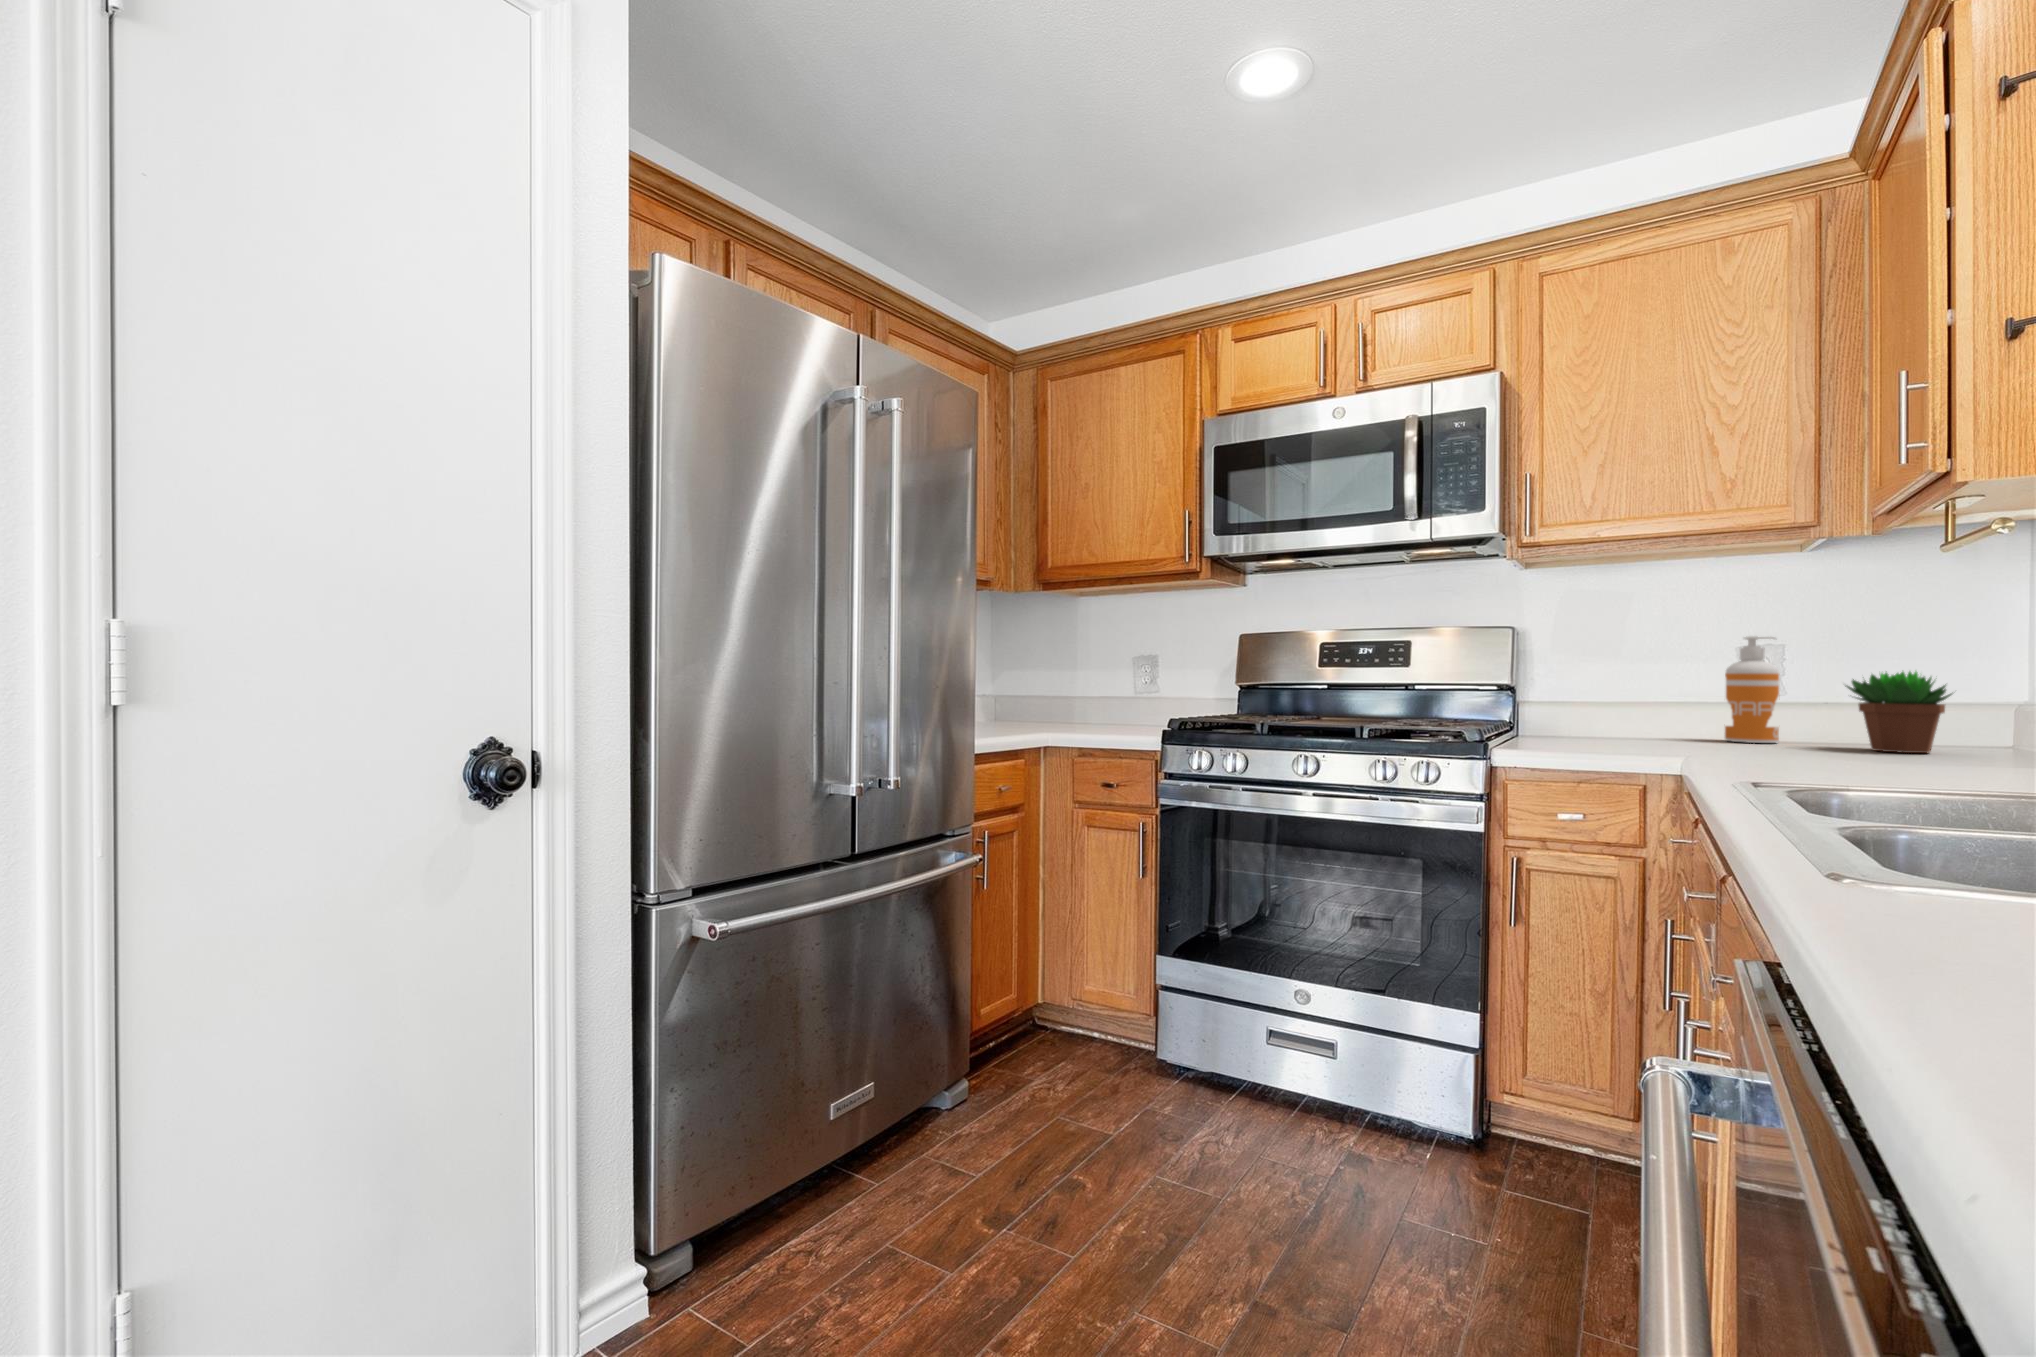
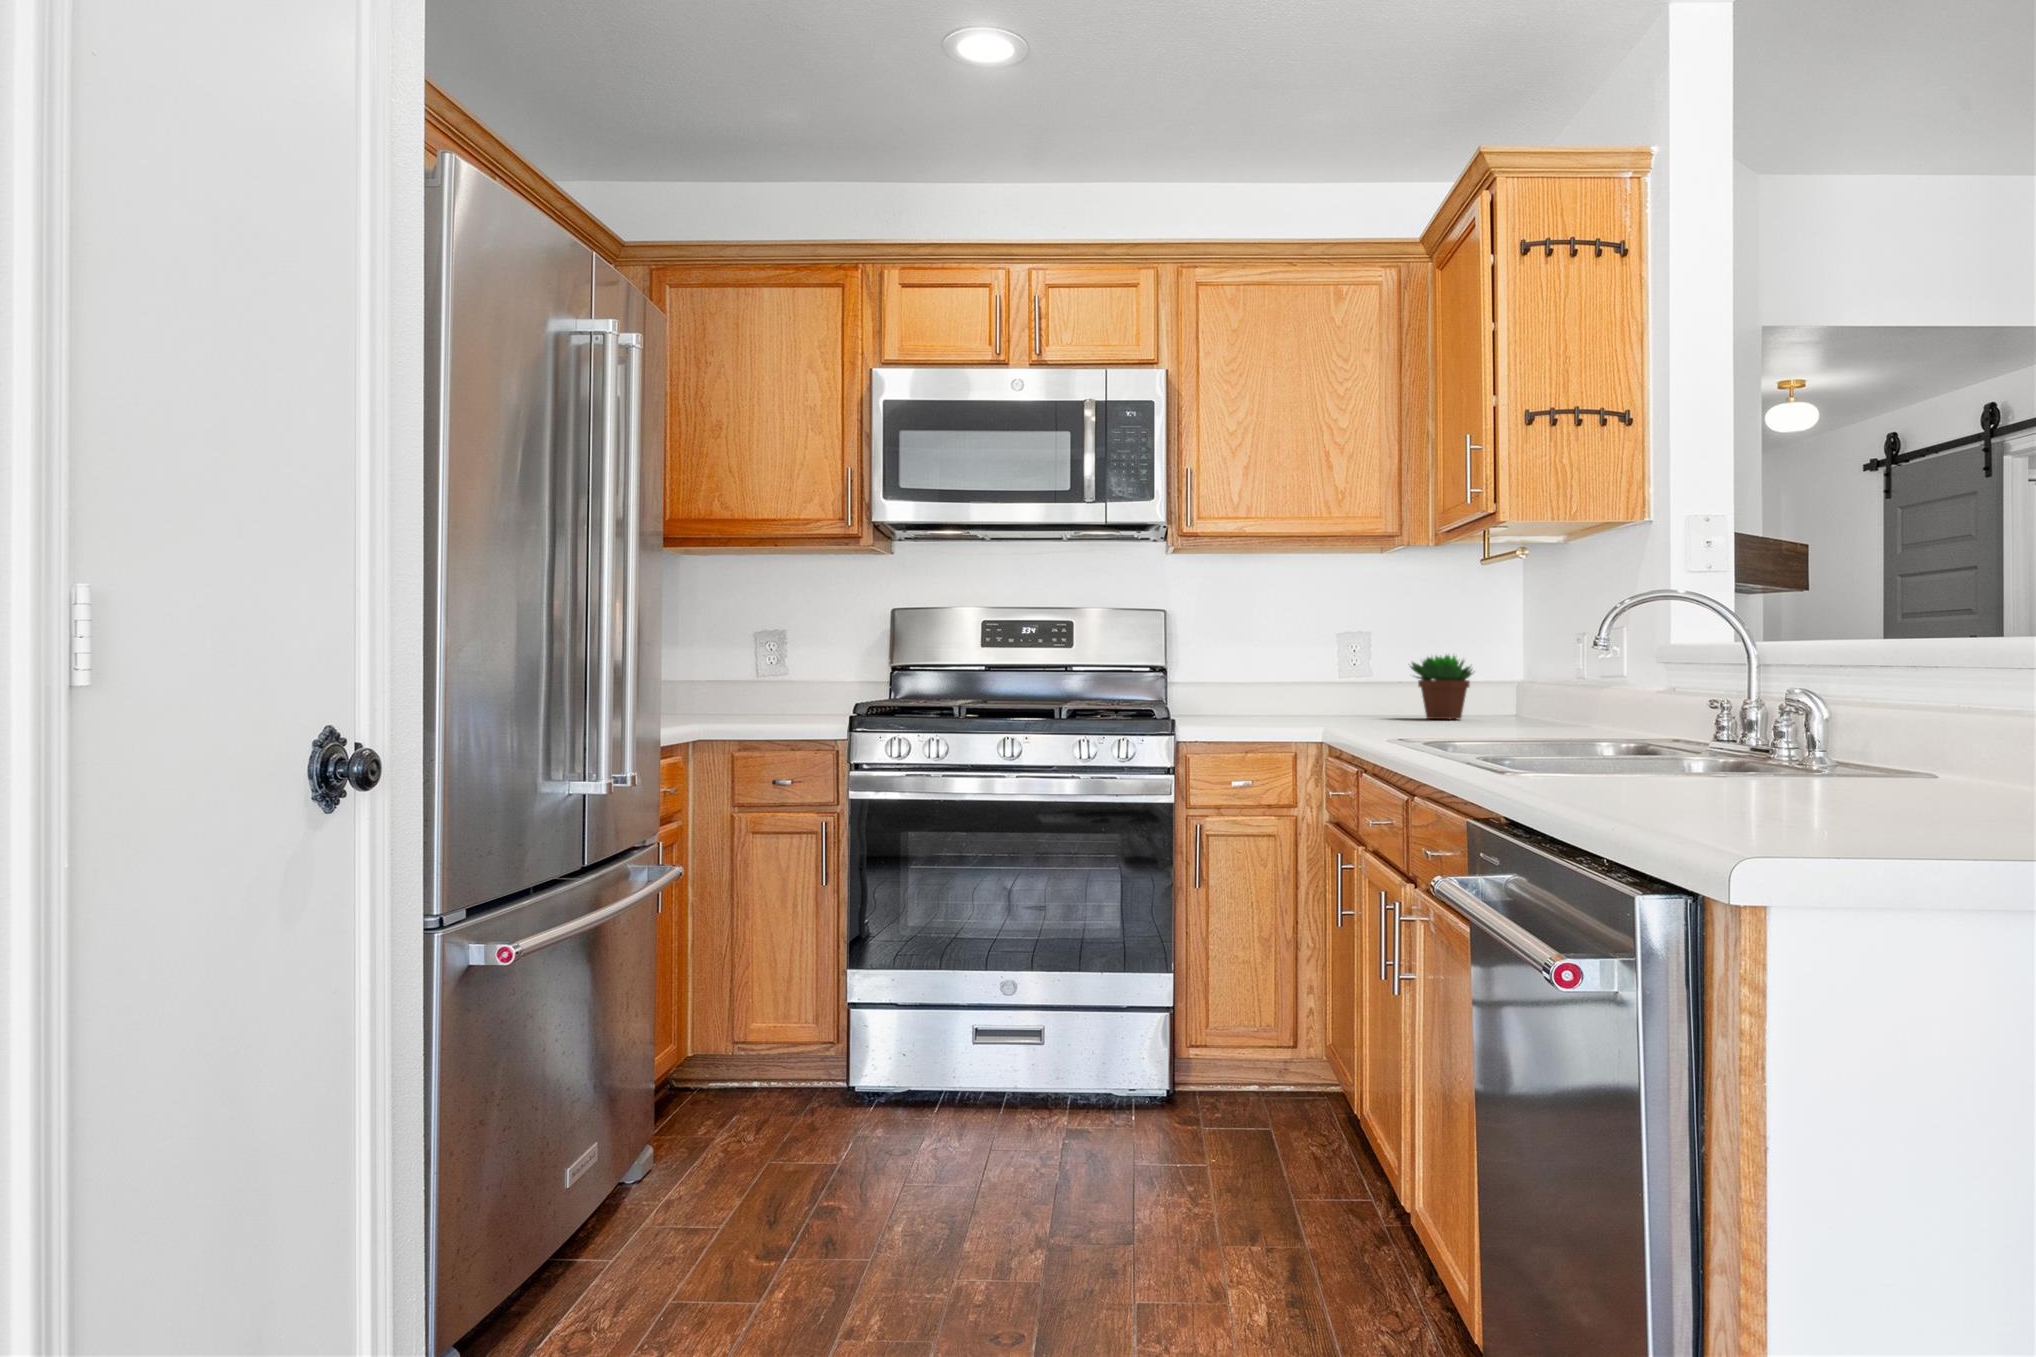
soap dispenser: present [1725,636,1779,743] -> none [1324,625,1362,717]

